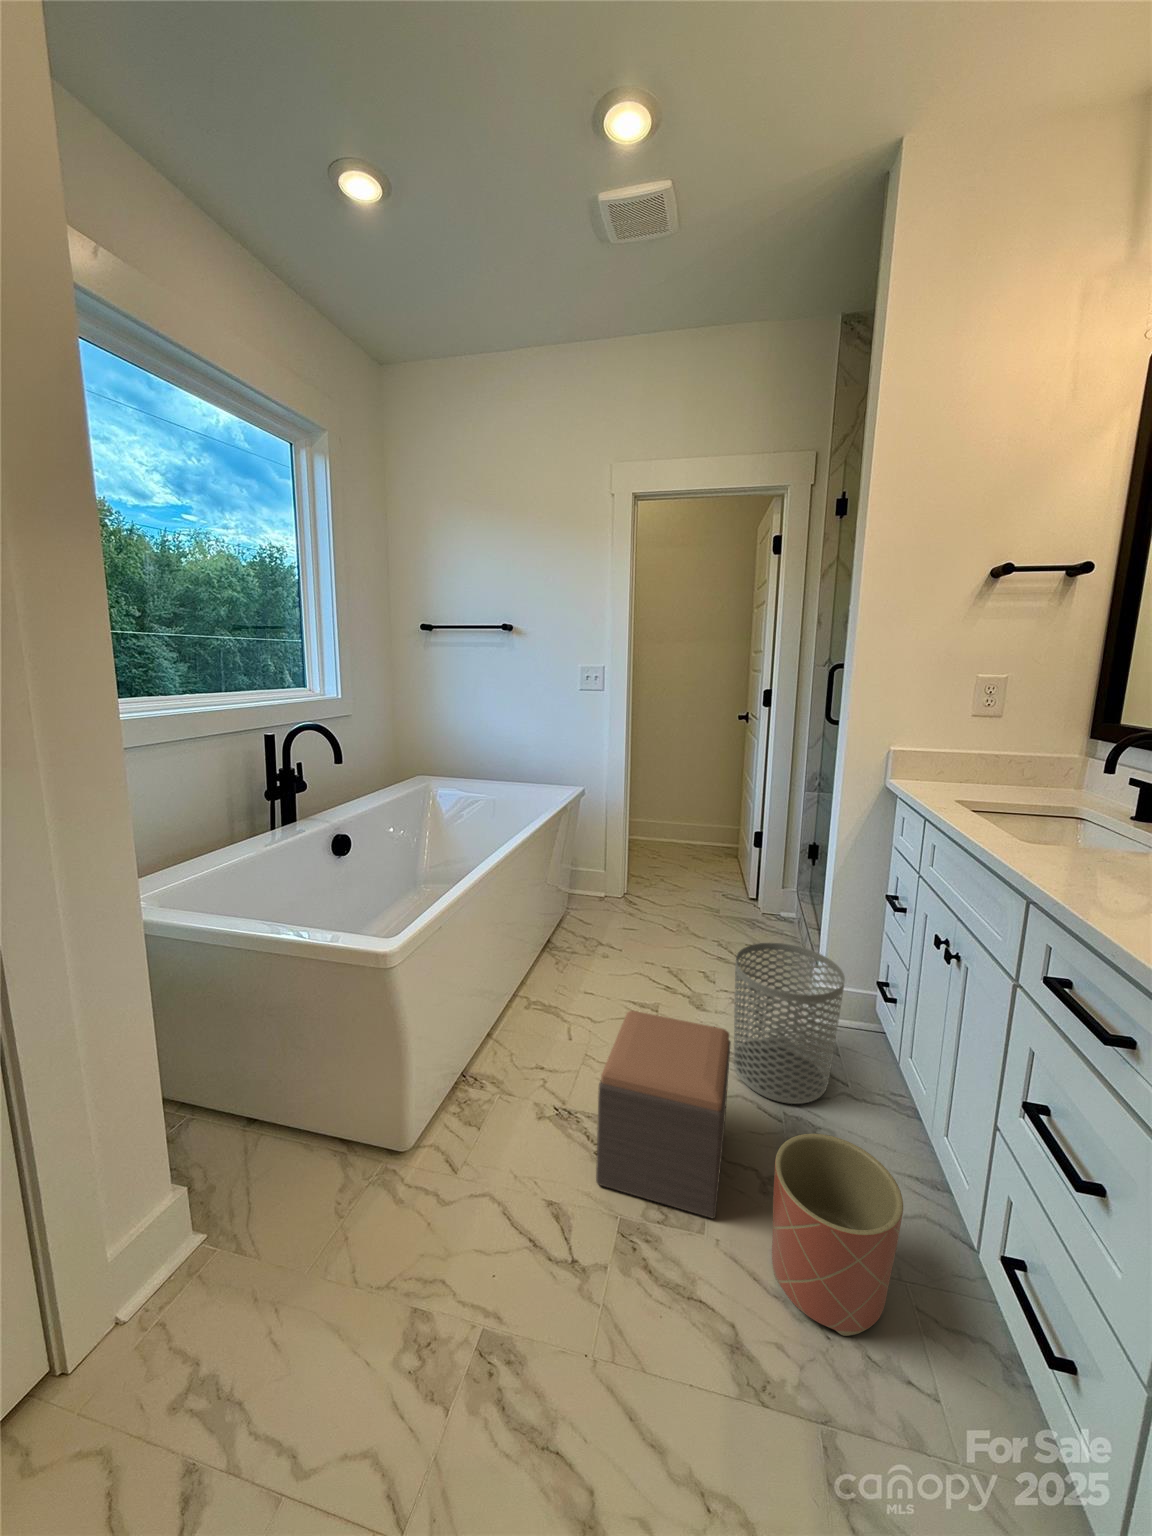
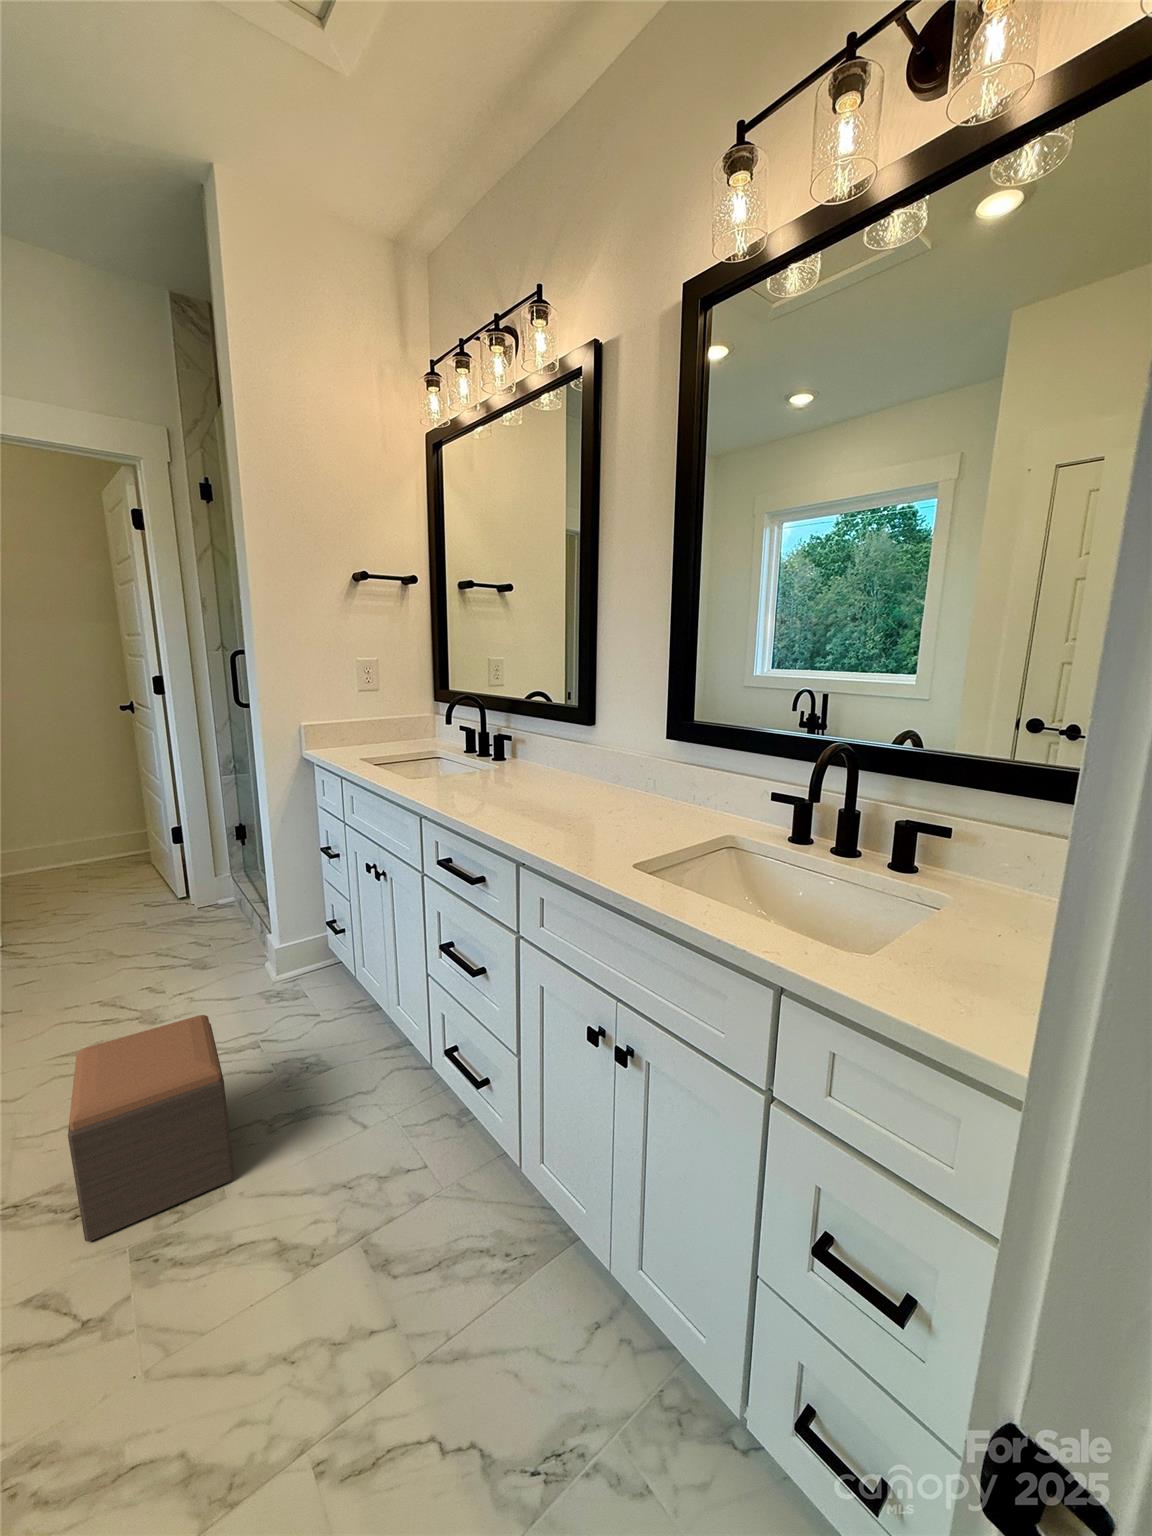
waste bin: present [734,943,845,1104] -> none [194,917,305,1064]
planter: present [772,1134,903,1336] -> none [281,1041,382,1184]

